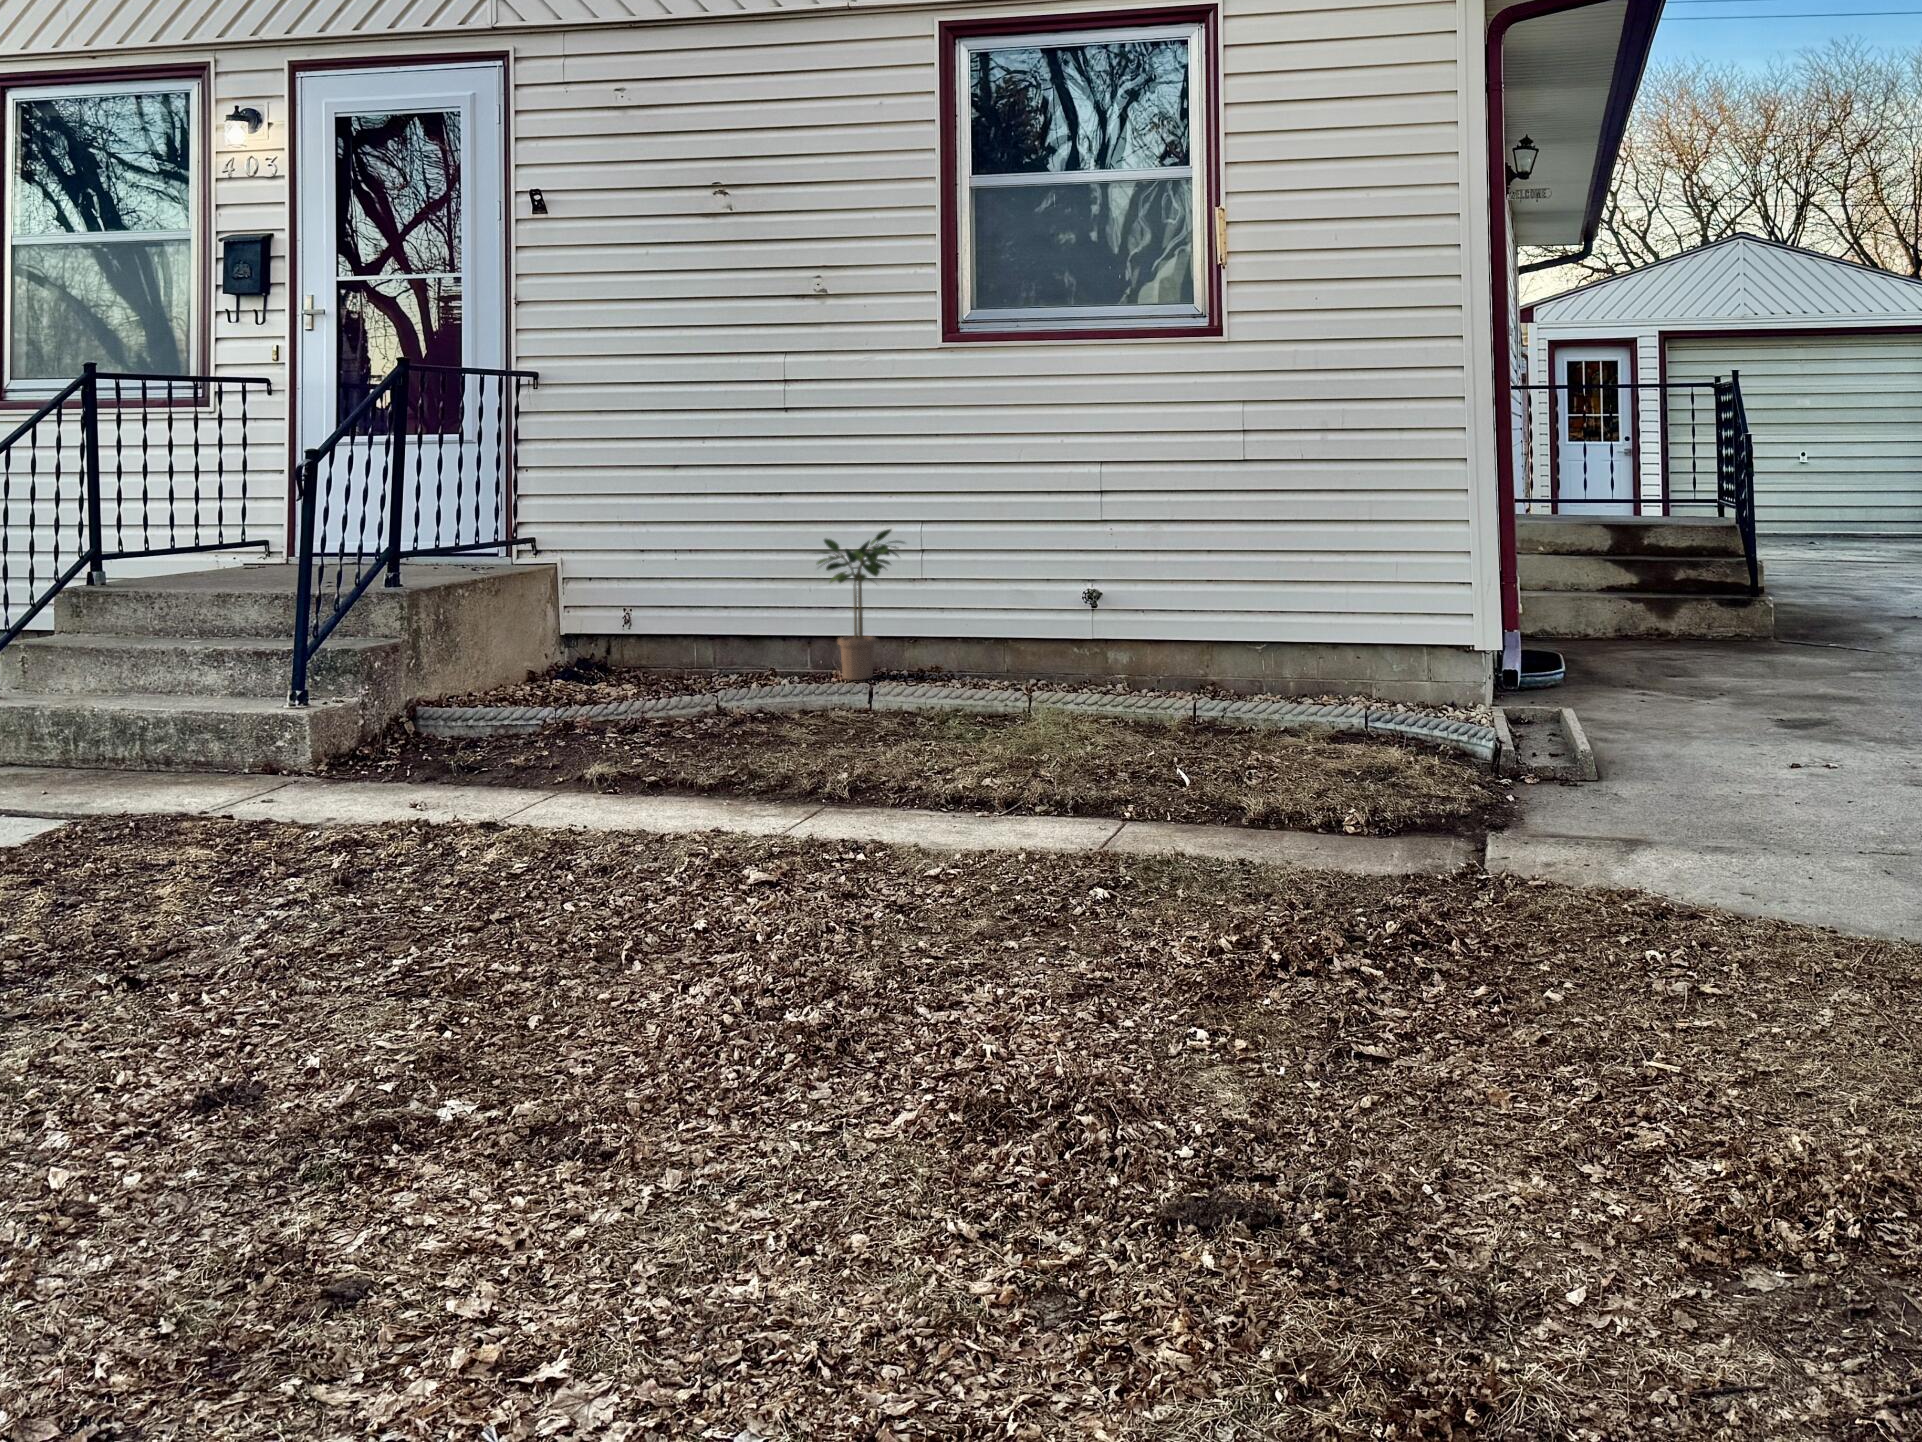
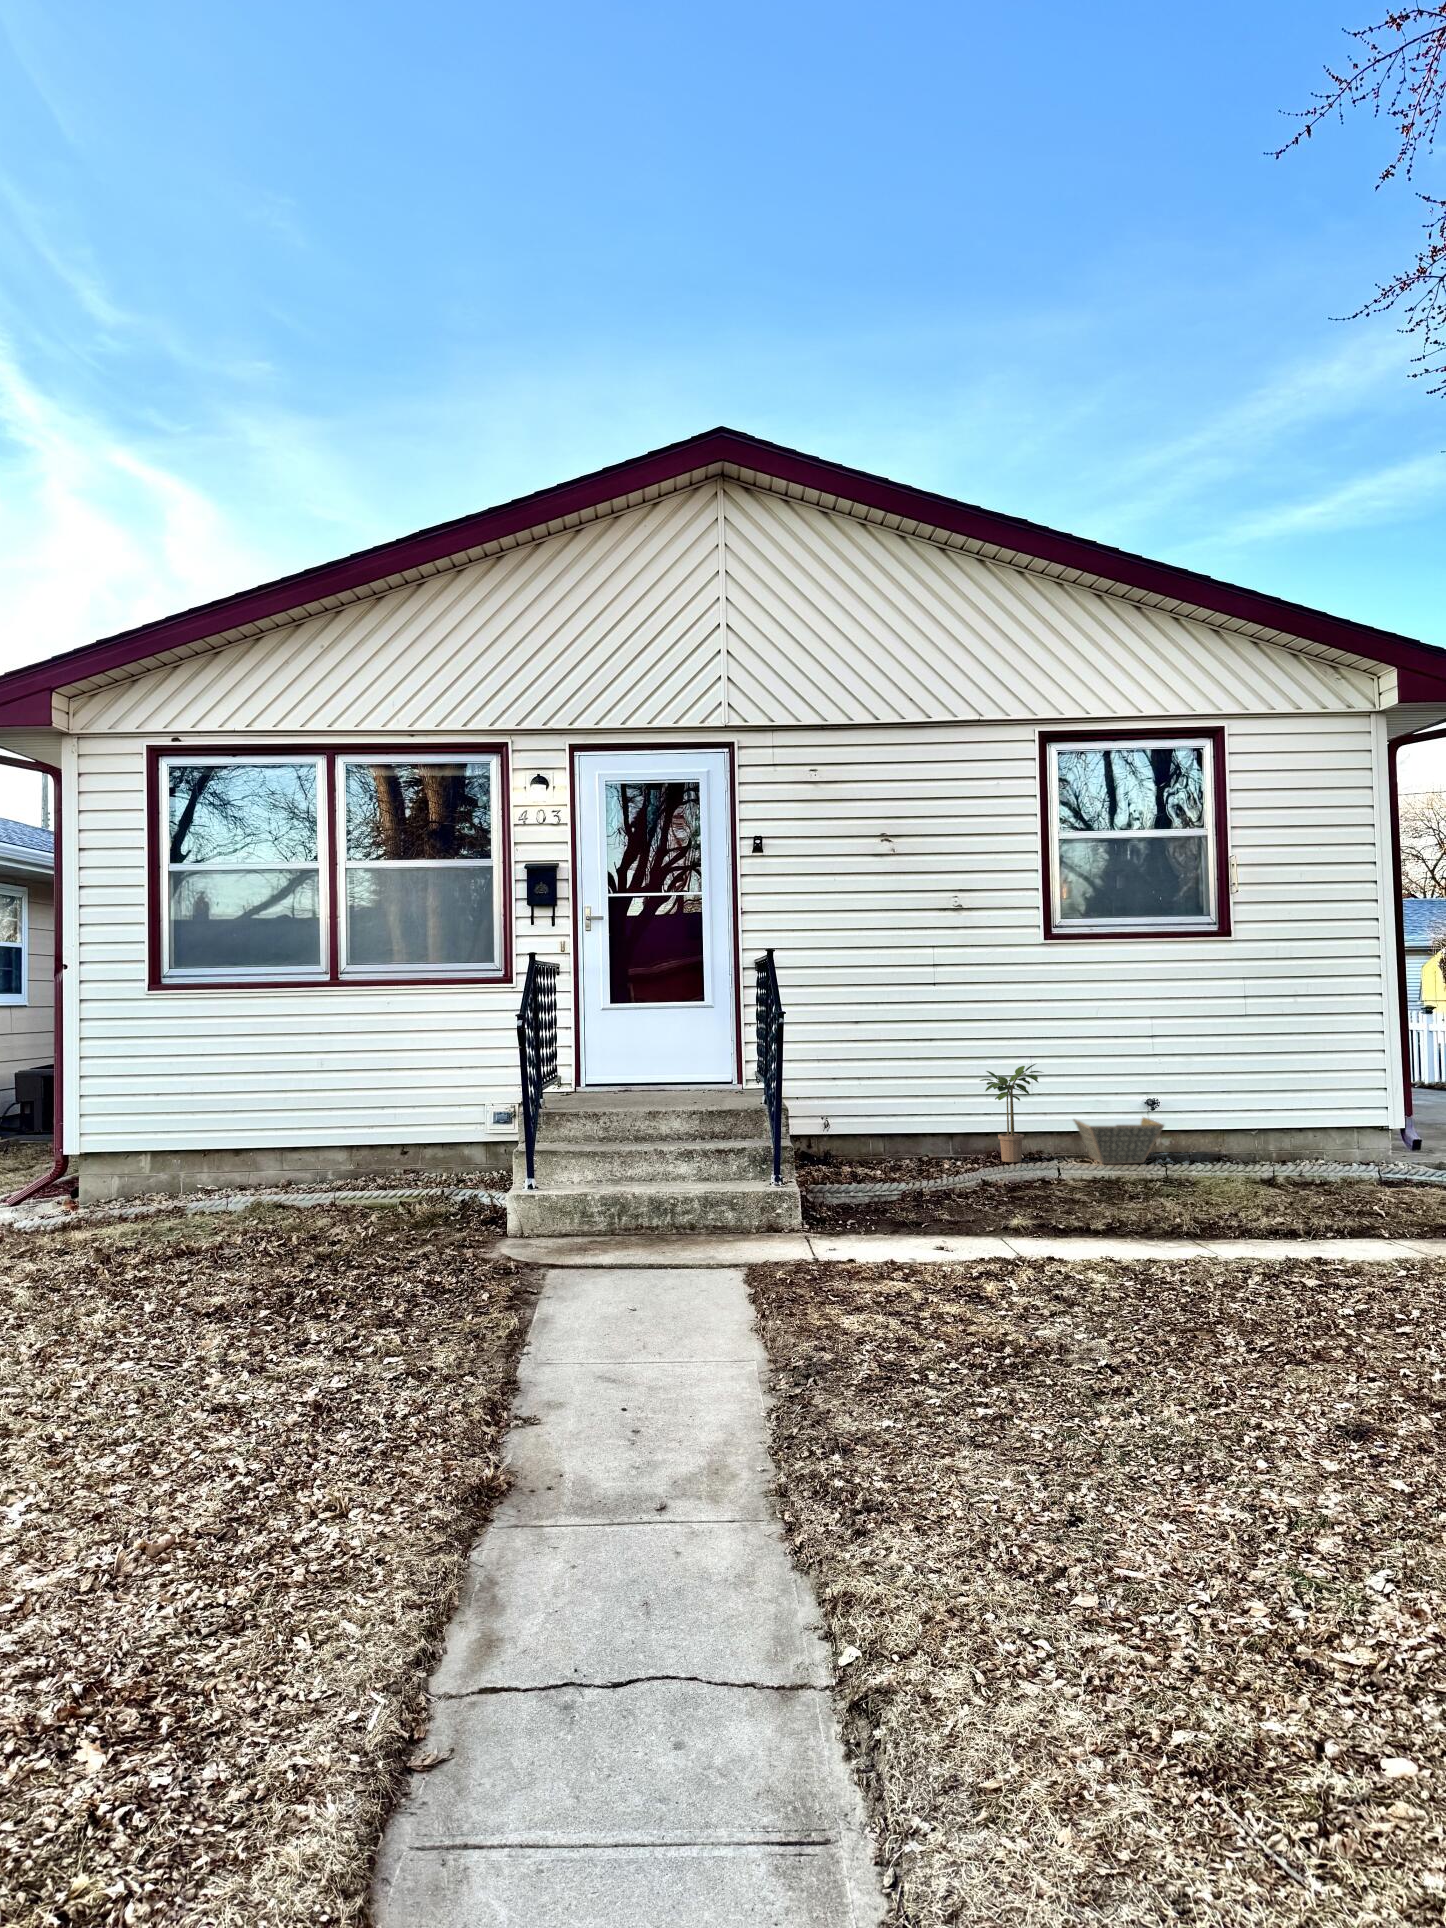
basket: none [937,613,1075,690] -> present [1073,1118,1164,1164]

